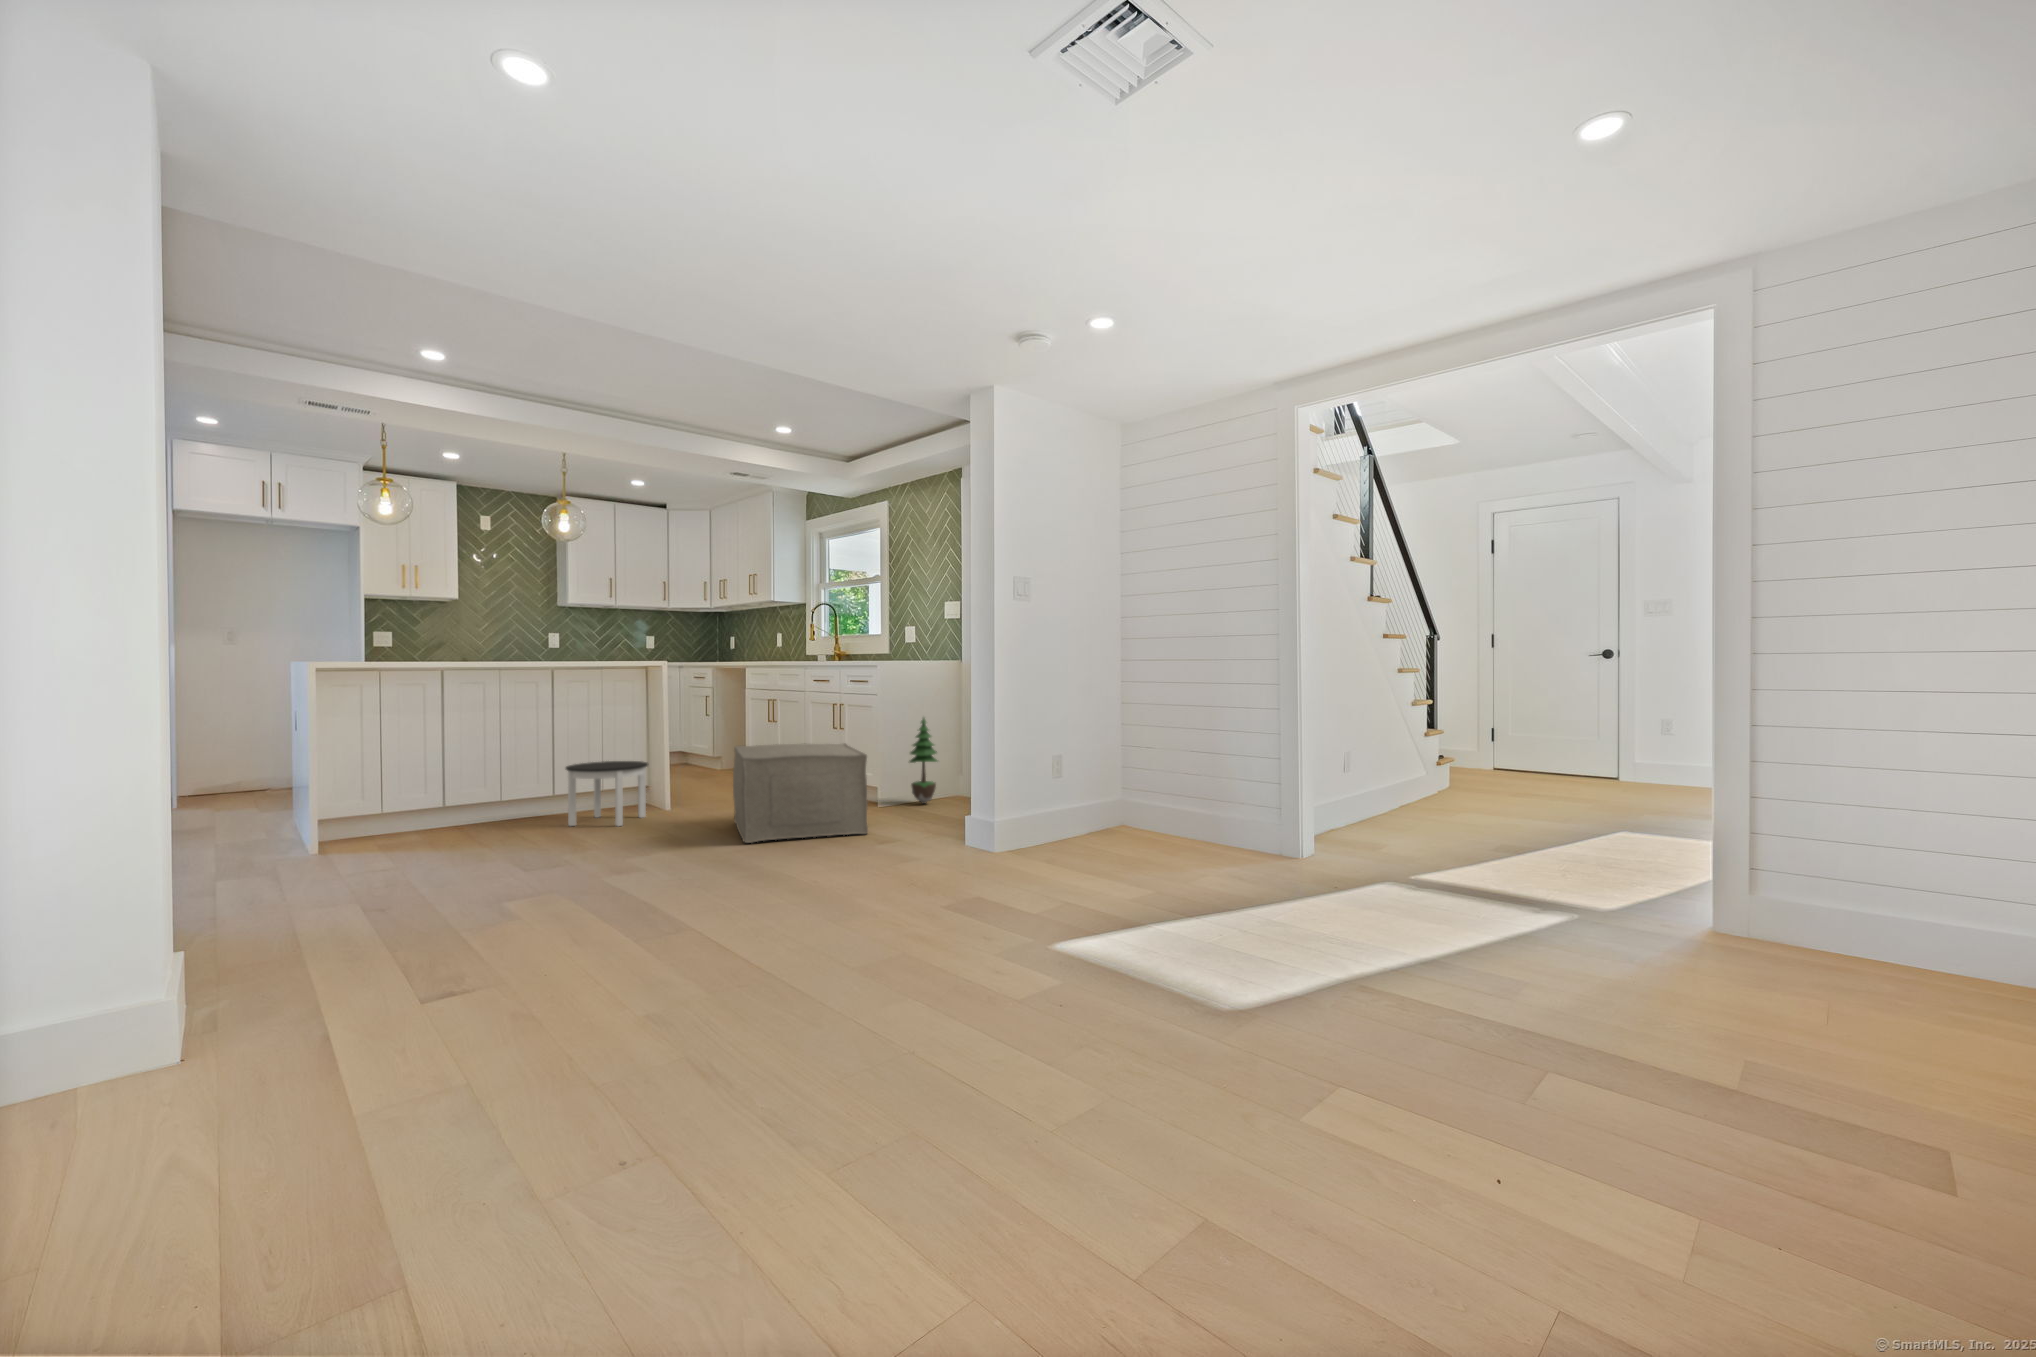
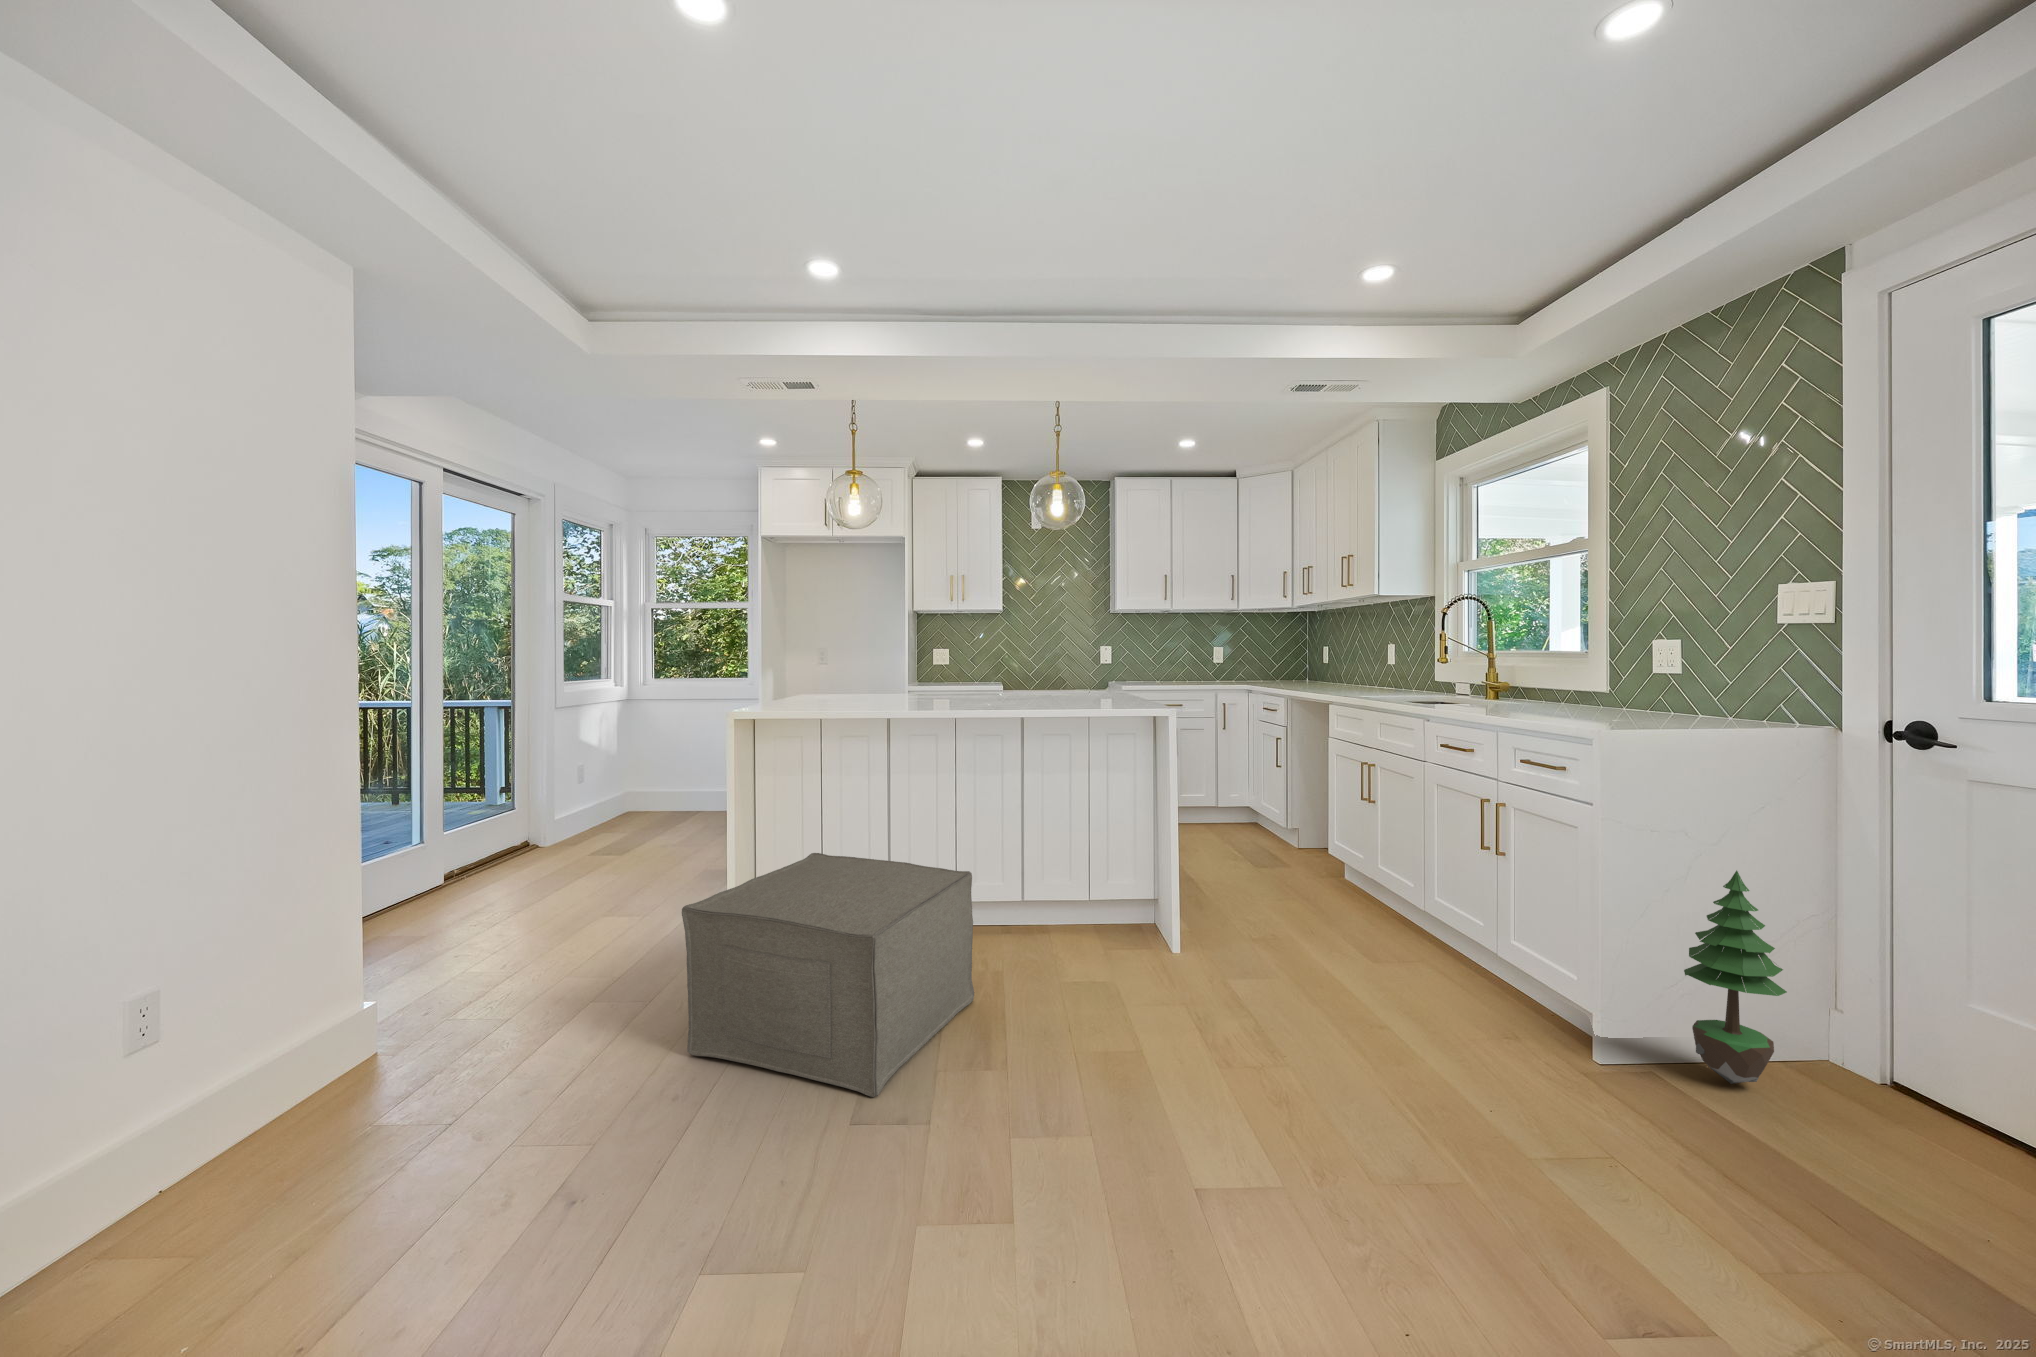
ottoman: present [733,743,868,843] -> present [682,853,974,1097]
round table: present [566,761,648,826] -> none [1021,863,1139,991]

